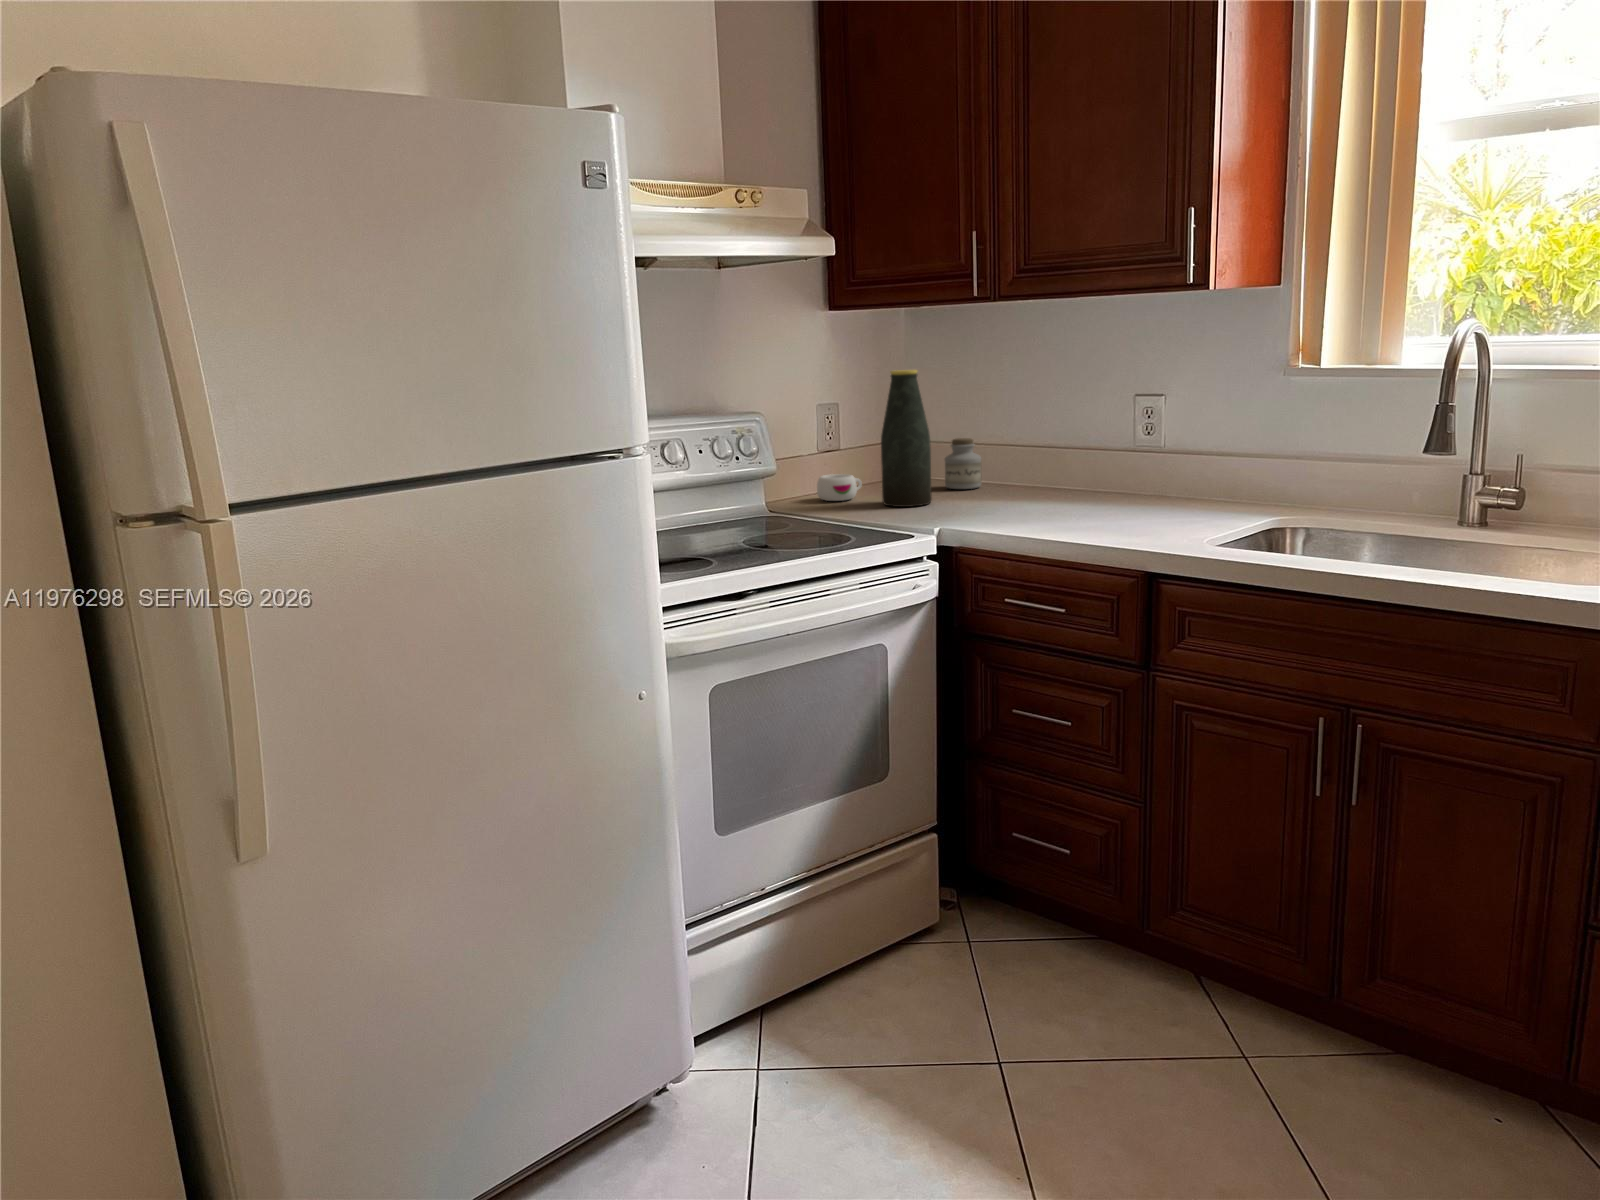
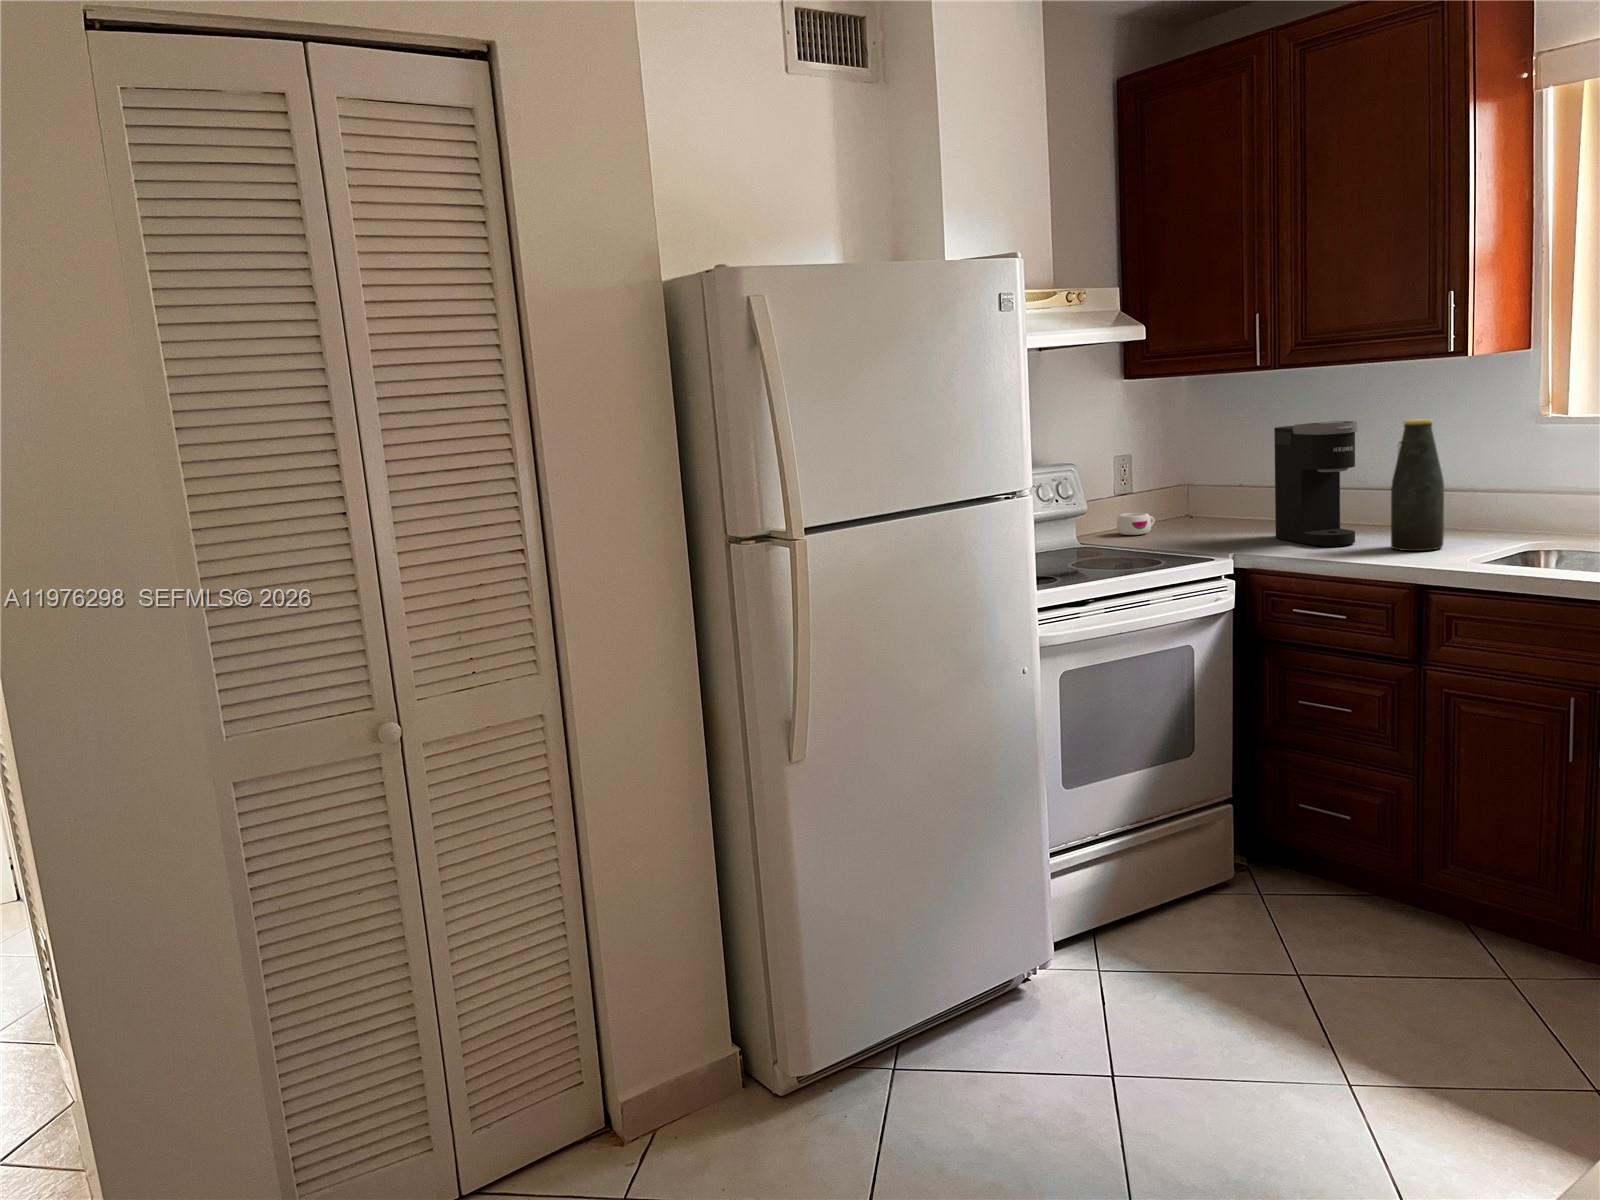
coffee maker: none [993,368,1084,520] -> present [1274,421,1357,546]
bottle: present [881,370,932,507] -> present [1391,419,1444,551]
jar: present [945,438,981,489] -> none [1225,481,1259,524]

